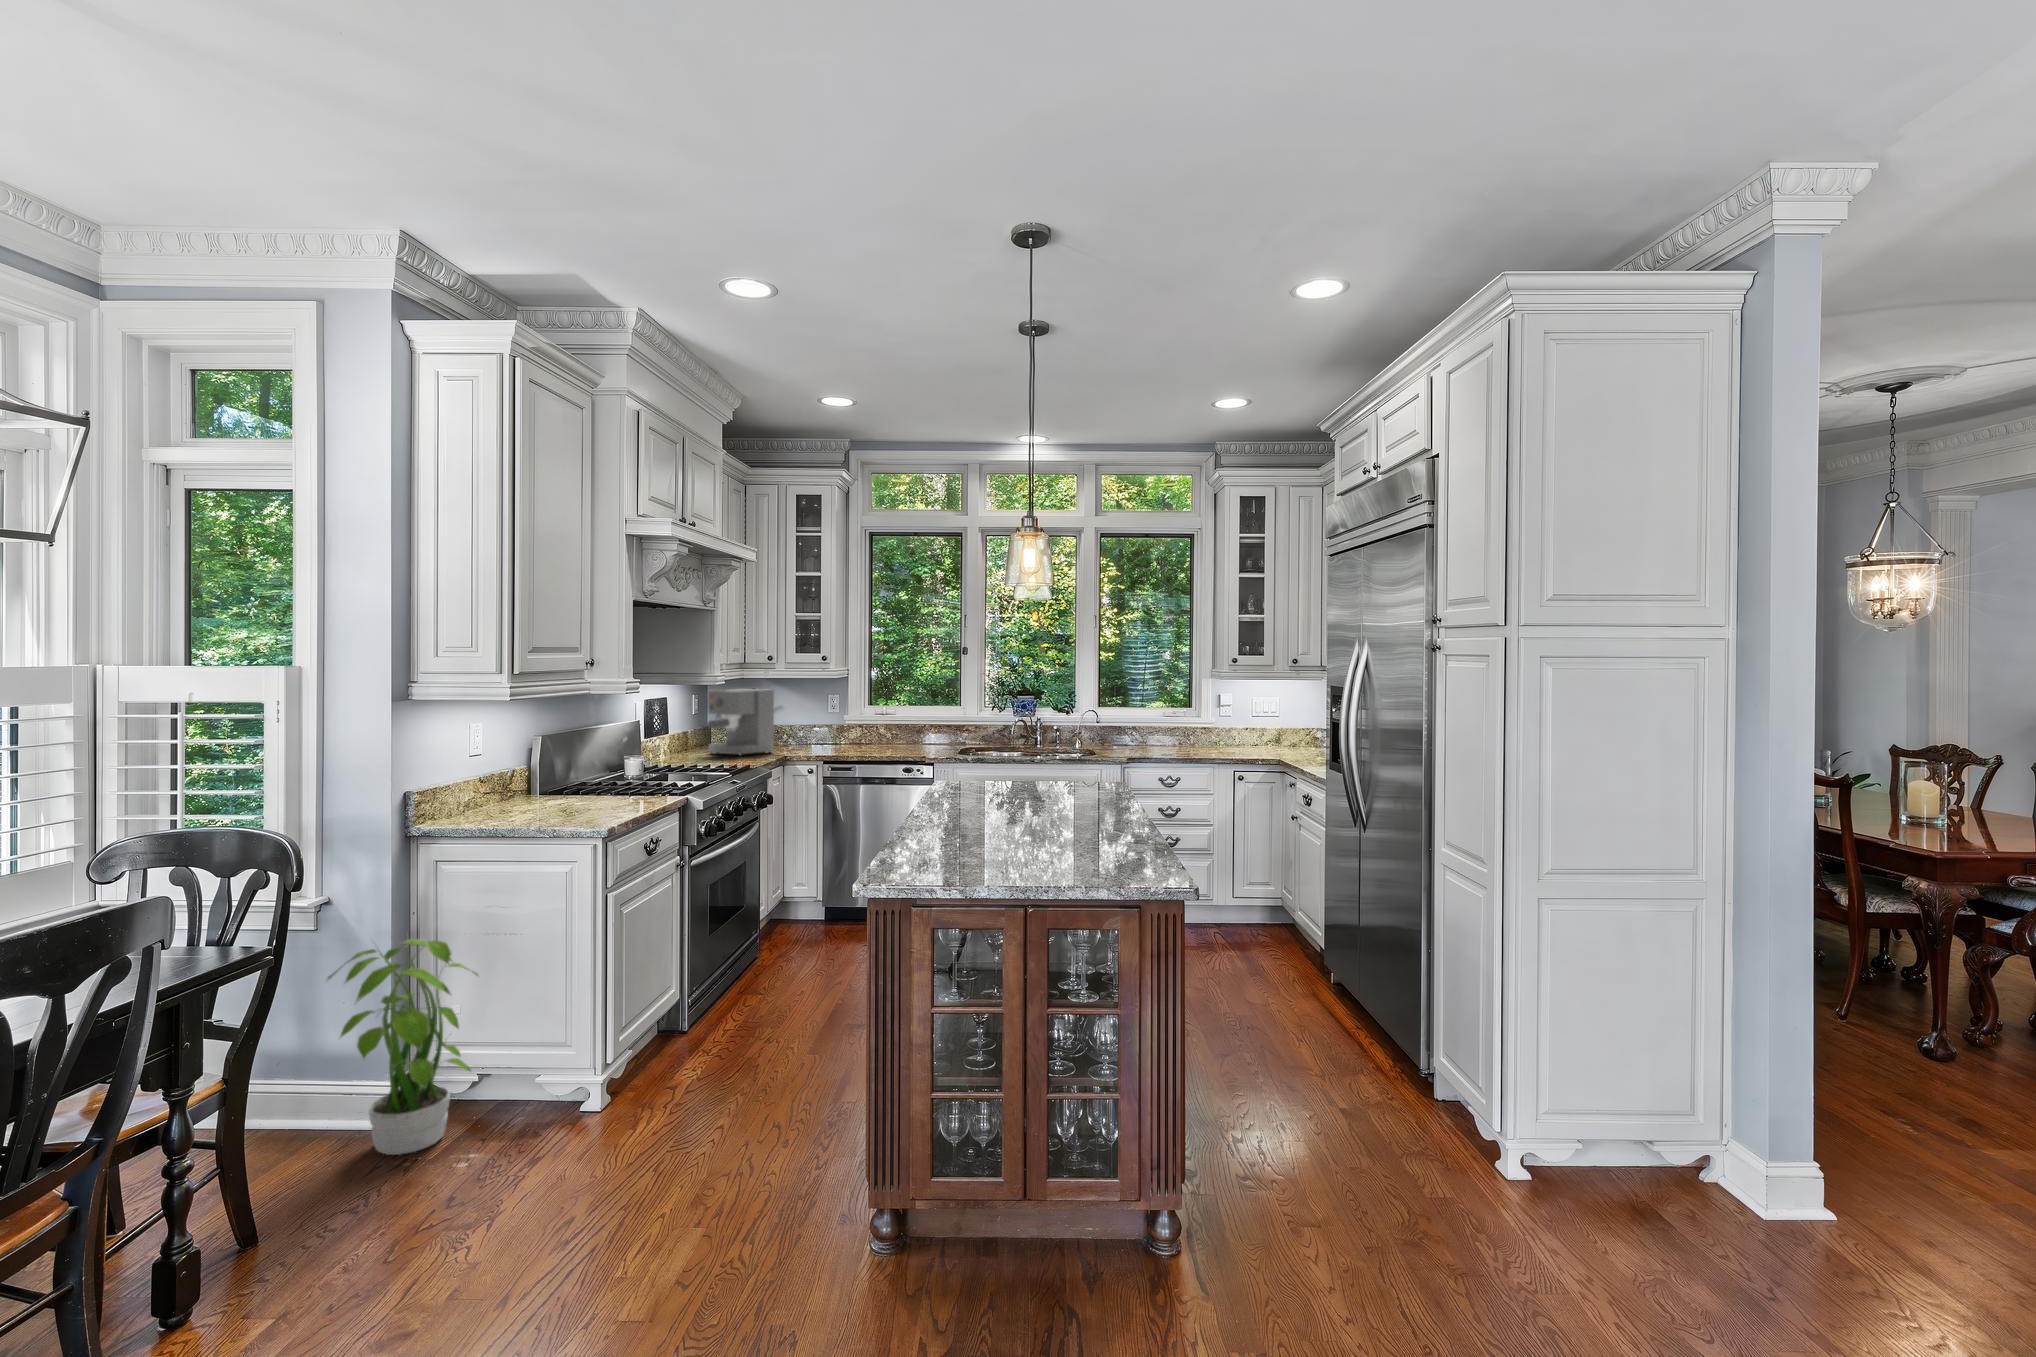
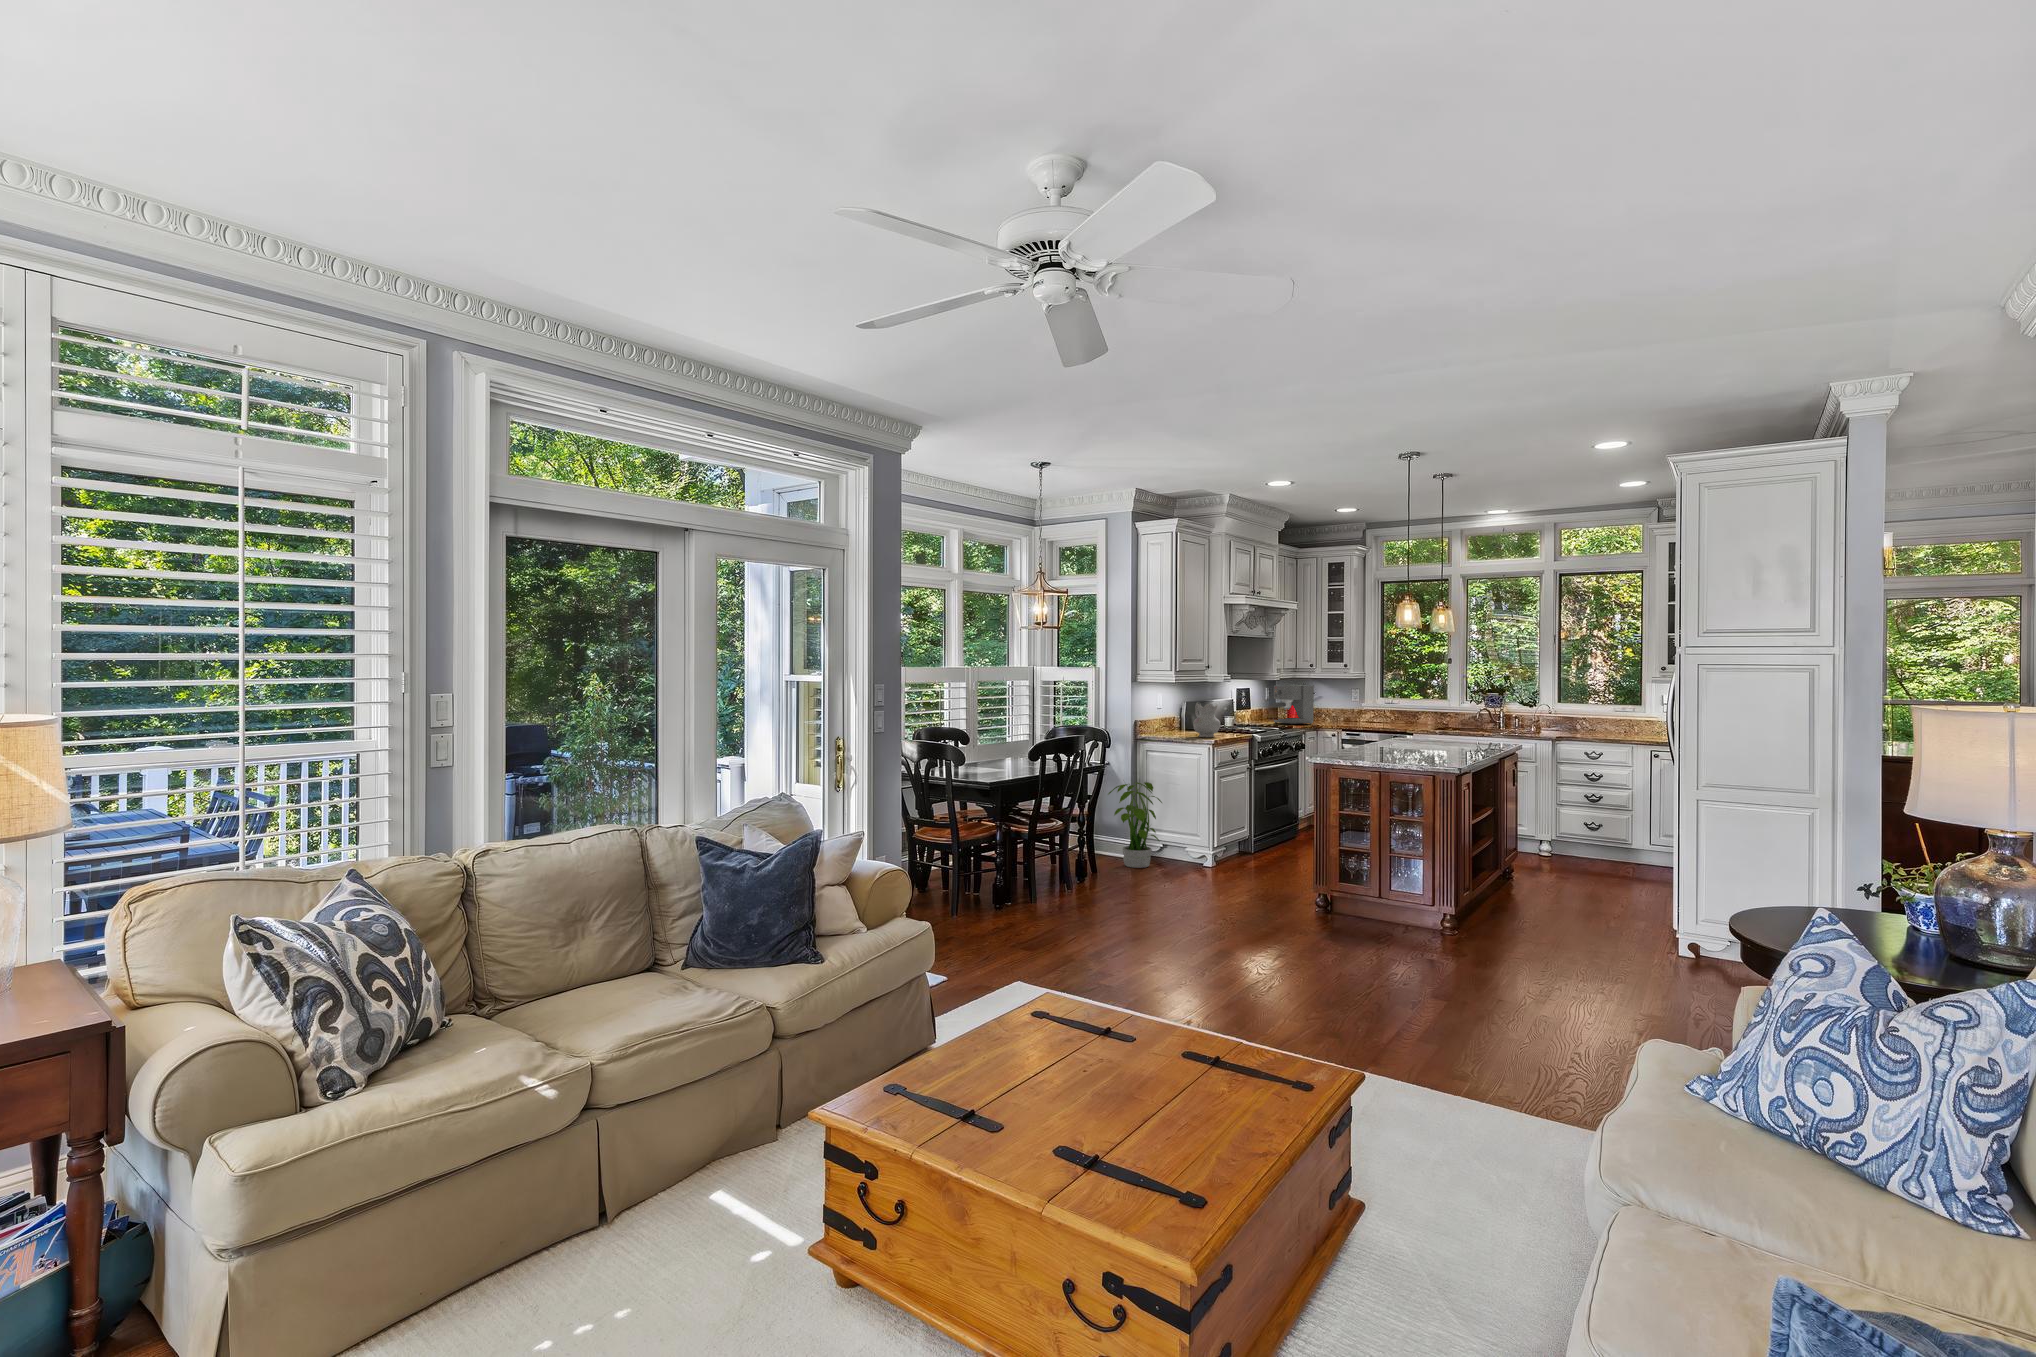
ceramic pitcher: none [554,739,617,817] -> present [1193,702,1220,737]

